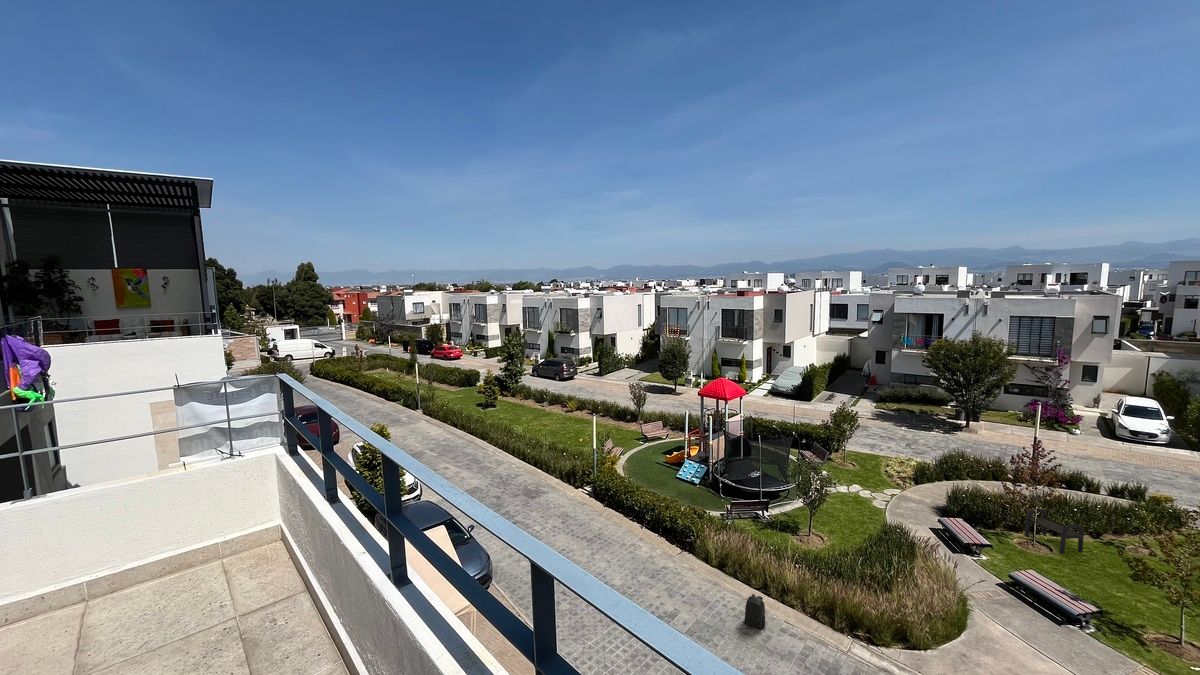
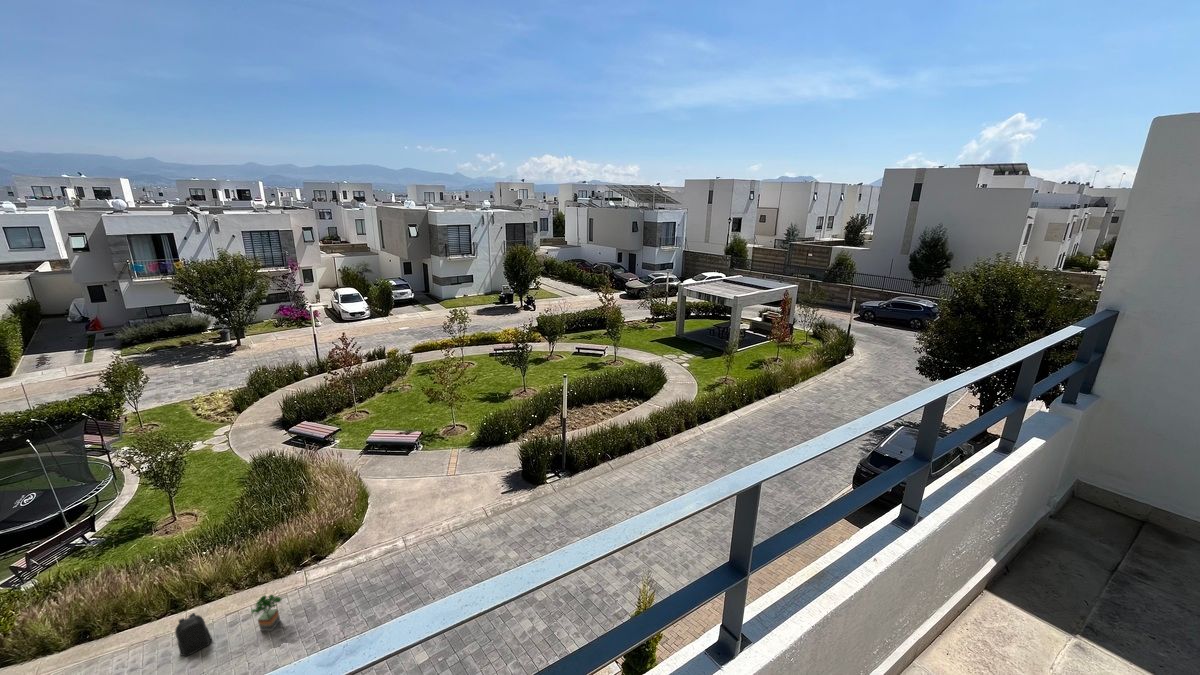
bench: present [1025,509,1083,554] -> none [345,388,384,412]
potted tree: none [788,623,813,659] -> present [251,595,282,631]

